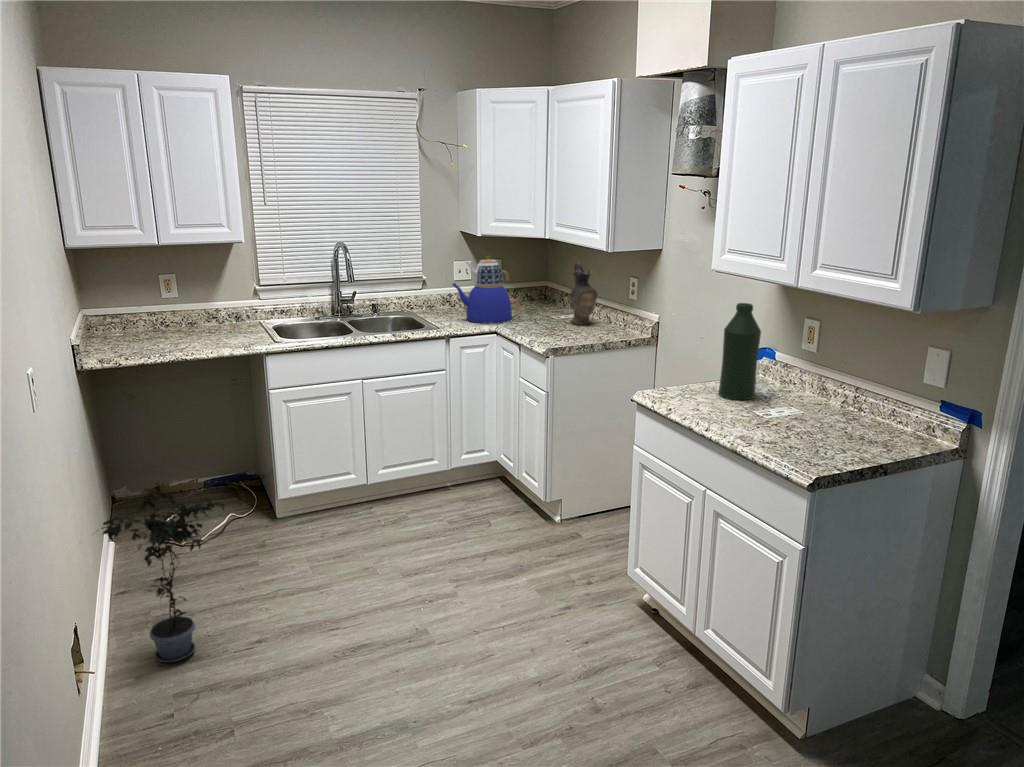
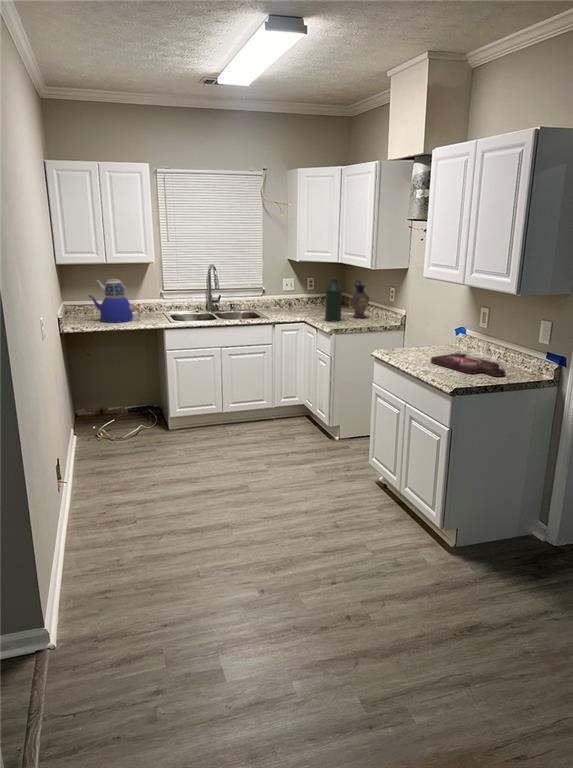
teapot: present [452,259,522,323] -> present [89,279,140,323]
bottle: present [719,303,761,400] -> present [325,277,342,321]
cutting board: none [740,397,879,445] -> present [431,353,506,377]
potted plant: present [102,489,225,662] -> none [66,393,137,492]

